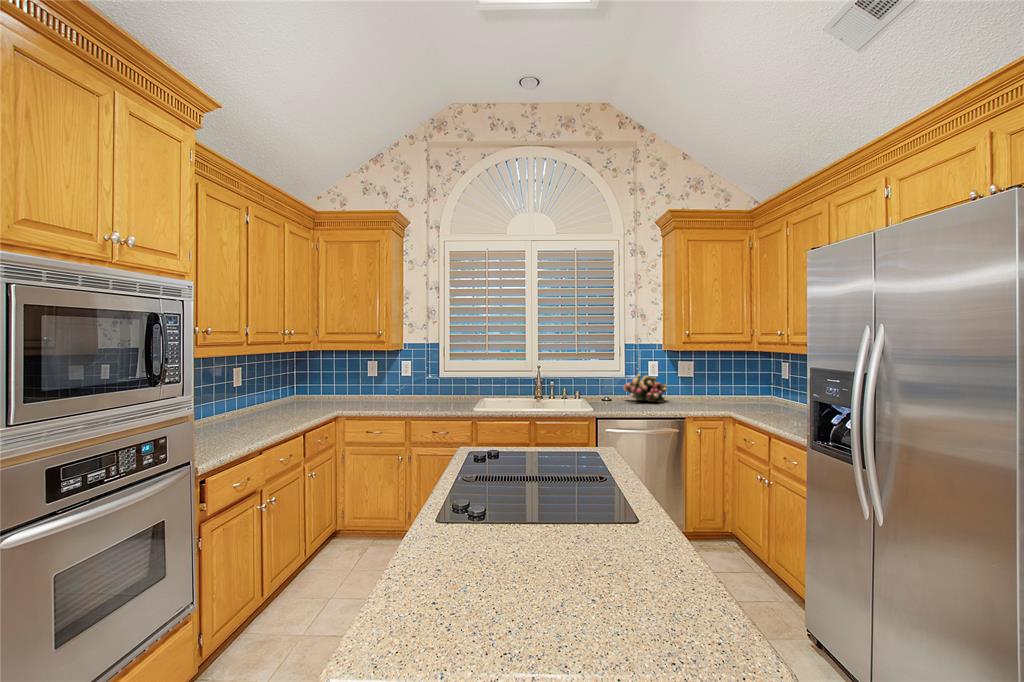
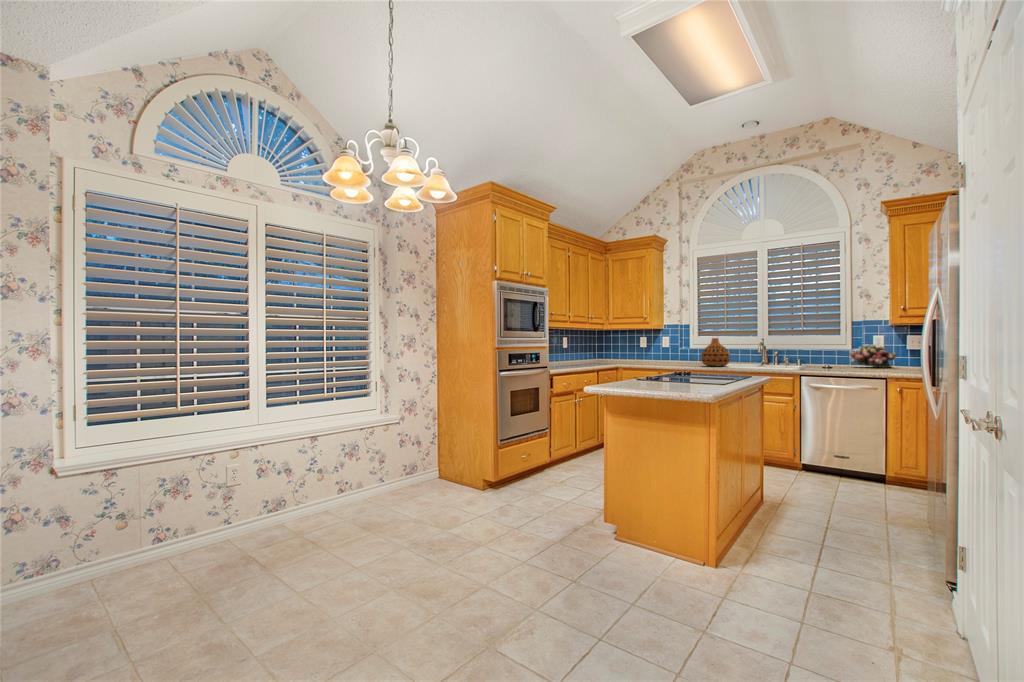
vase: none [464,368,501,409] -> present [701,338,730,366]

